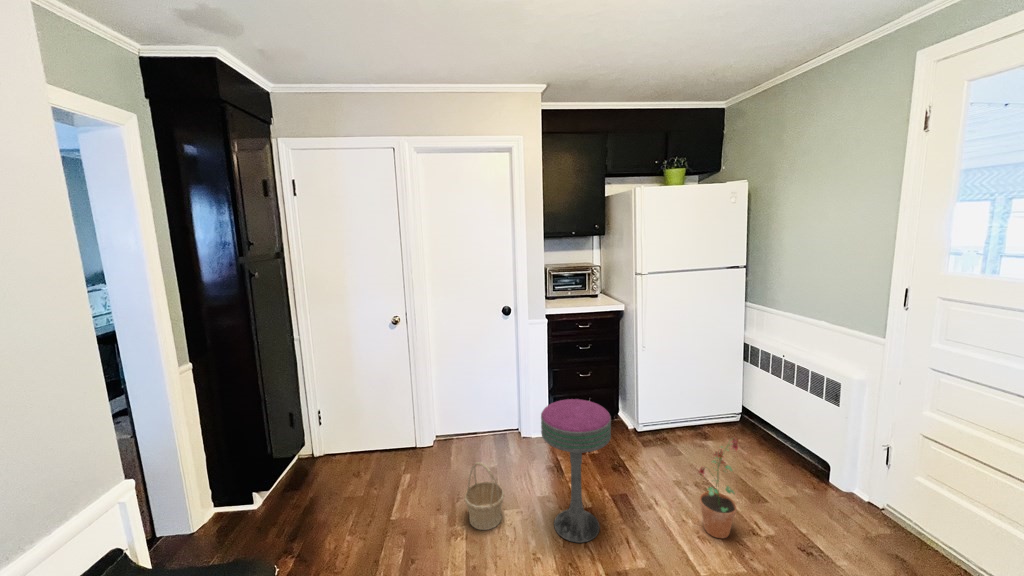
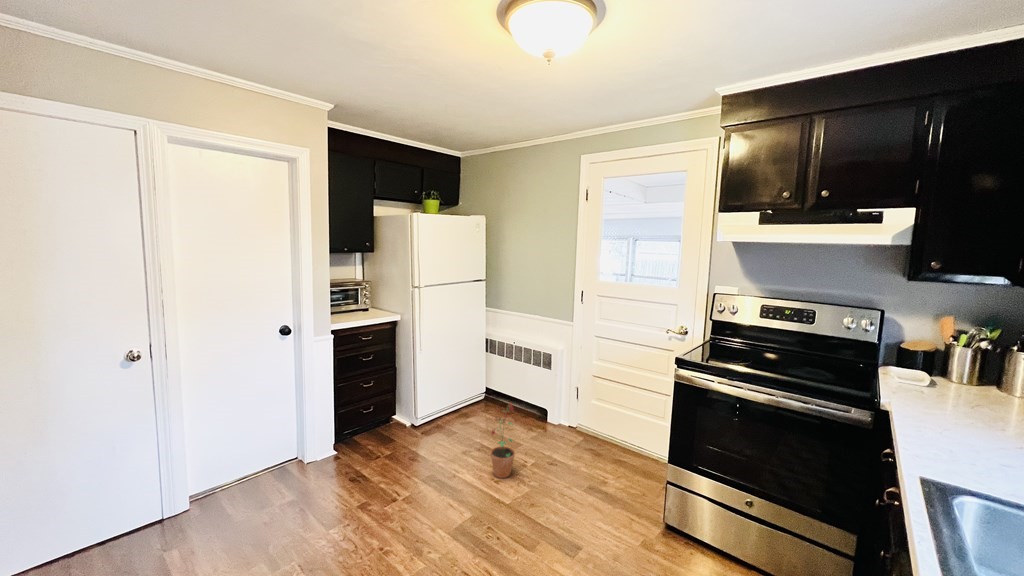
bar stool: present [541,399,611,543] -> none [375,399,437,526]
basket: present [464,462,504,530] -> none [291,486,337,557]

